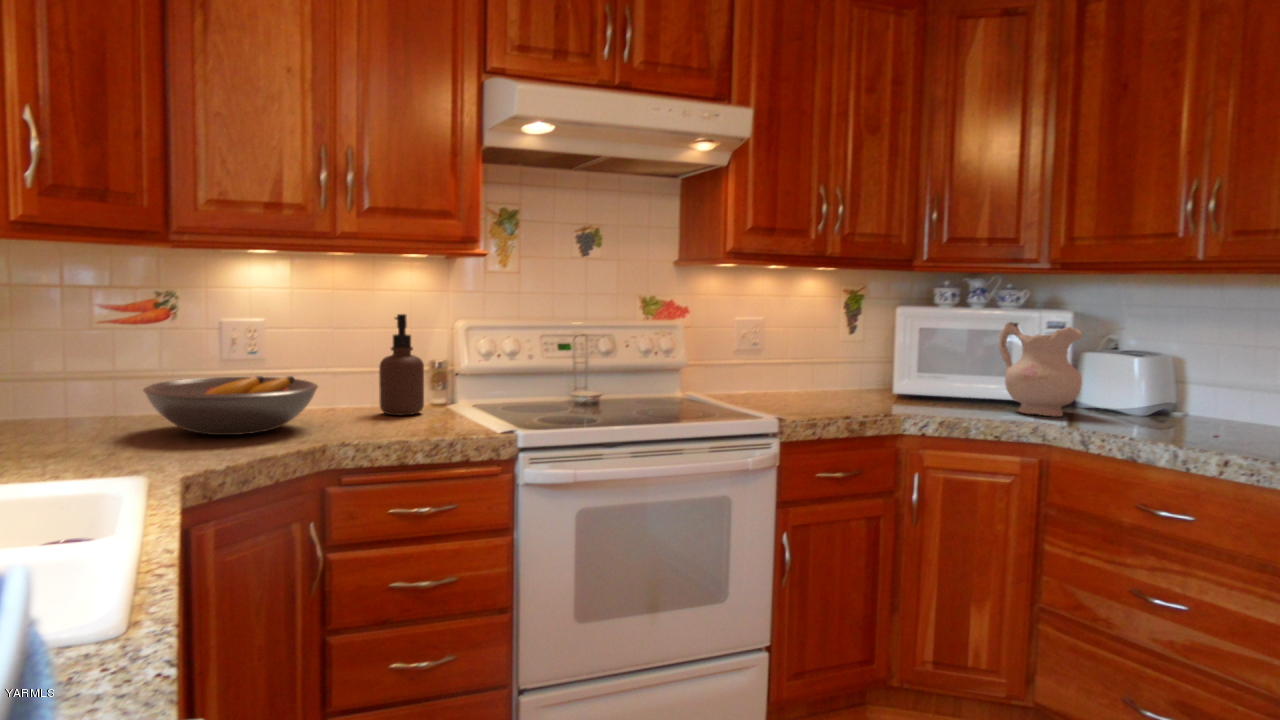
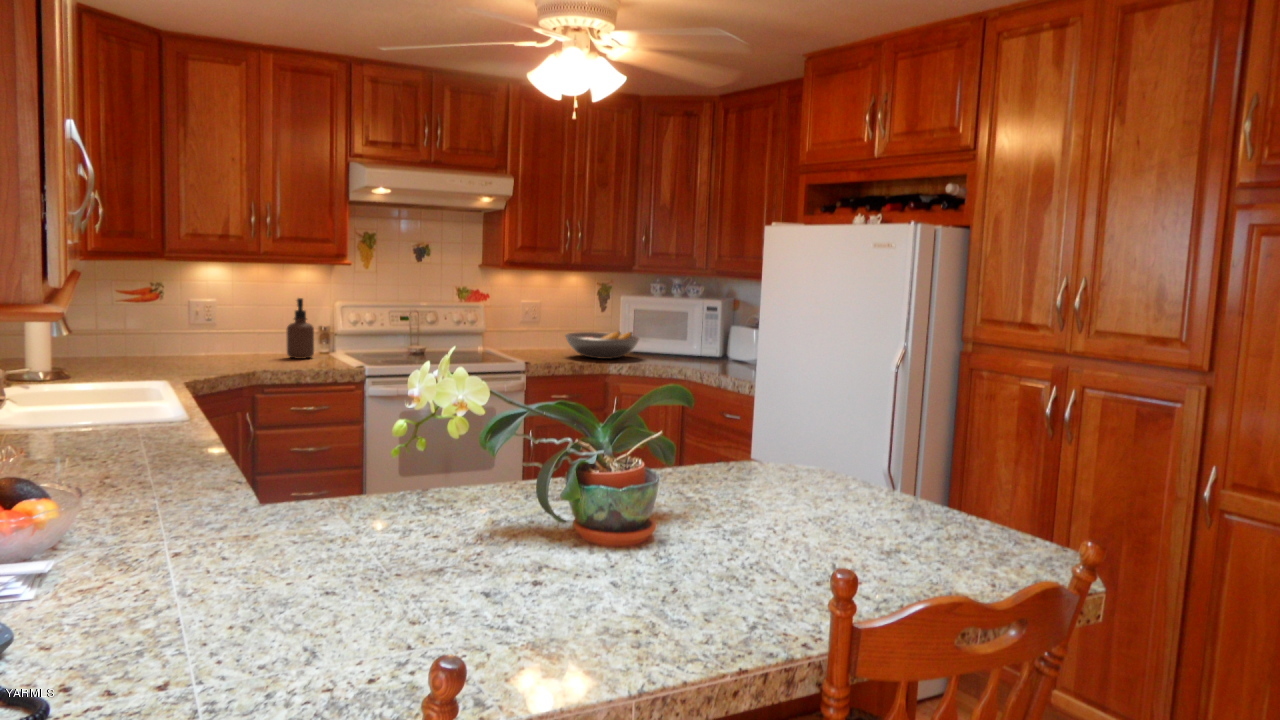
ceramic pitcher: present [999,322,1082,416] -> none [675,307,717,364]
fruit bowl: present [143,376,318,435] -> present [565,332,639,359]

